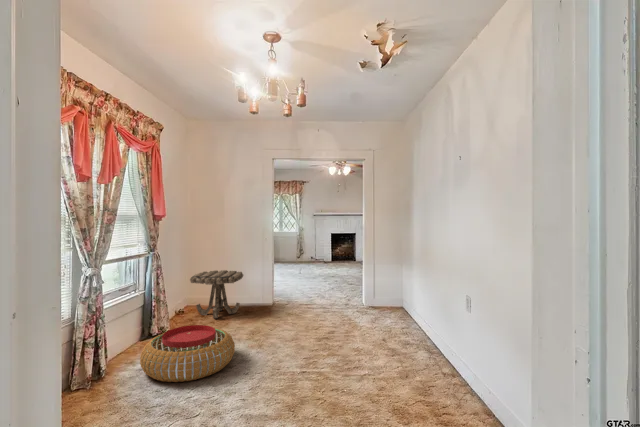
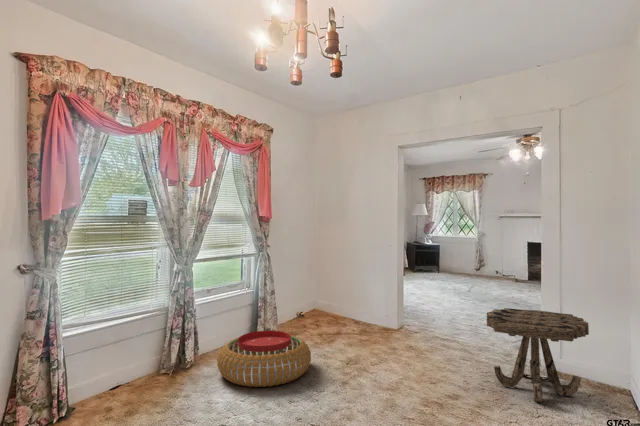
side table: present [190,270,243,318] -> present [487,308,589,402]

